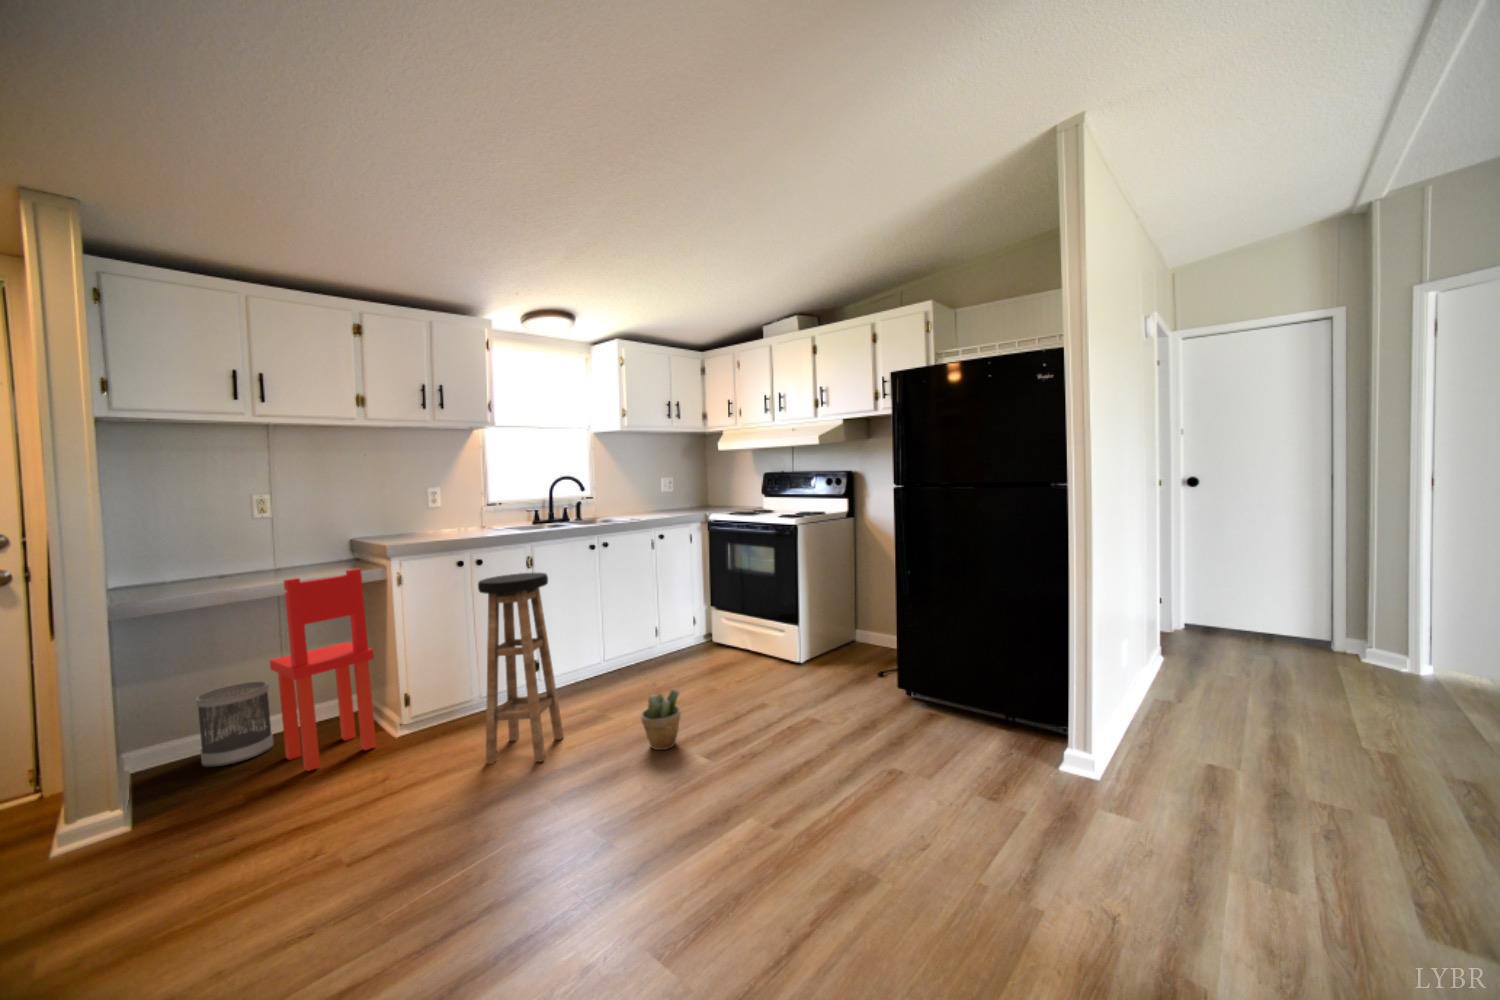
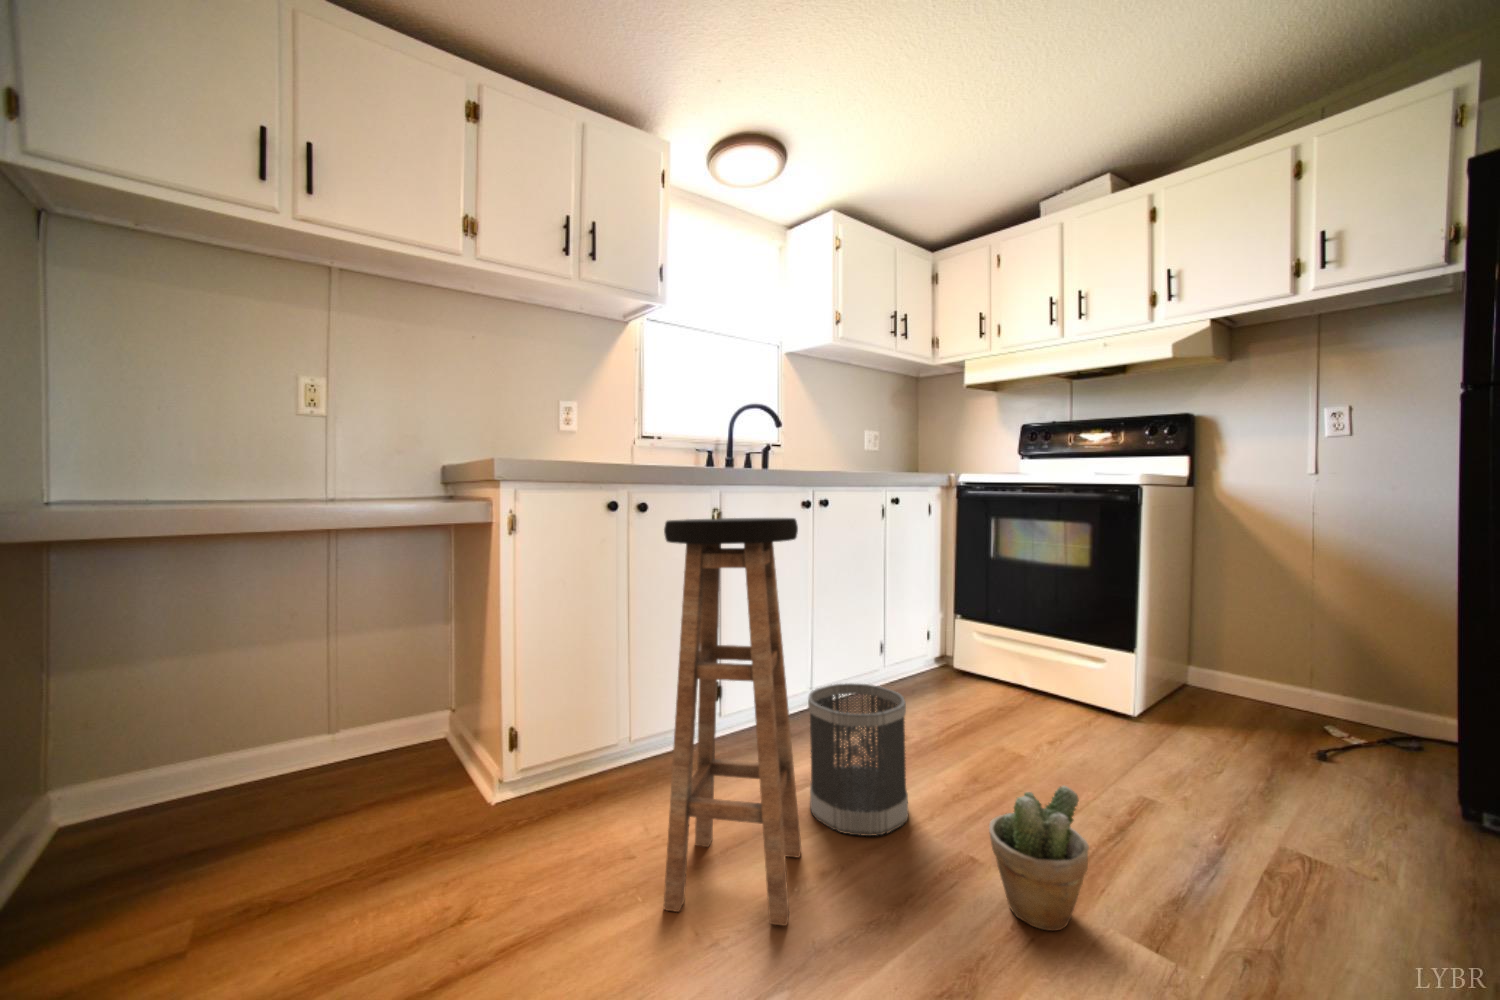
chair: present [270,569,376,771] -> none [288,492,462,875]
wastebasket: present [196,681,274,767] -> present [808,683,908,836]

